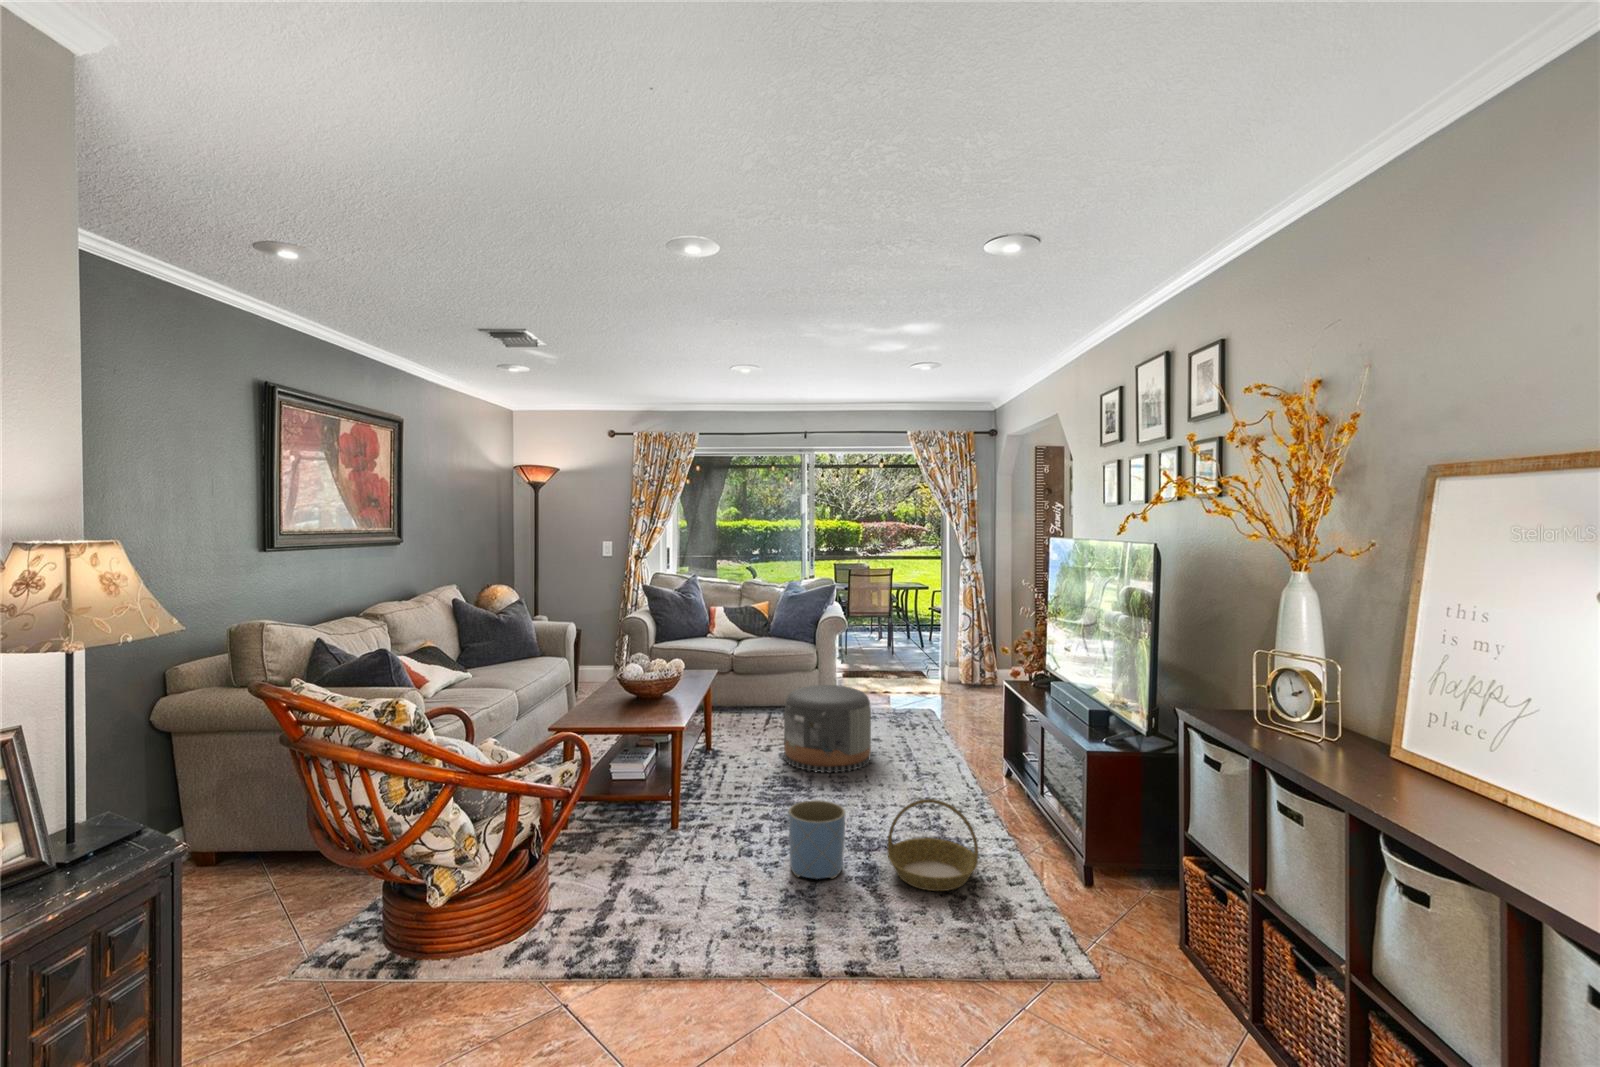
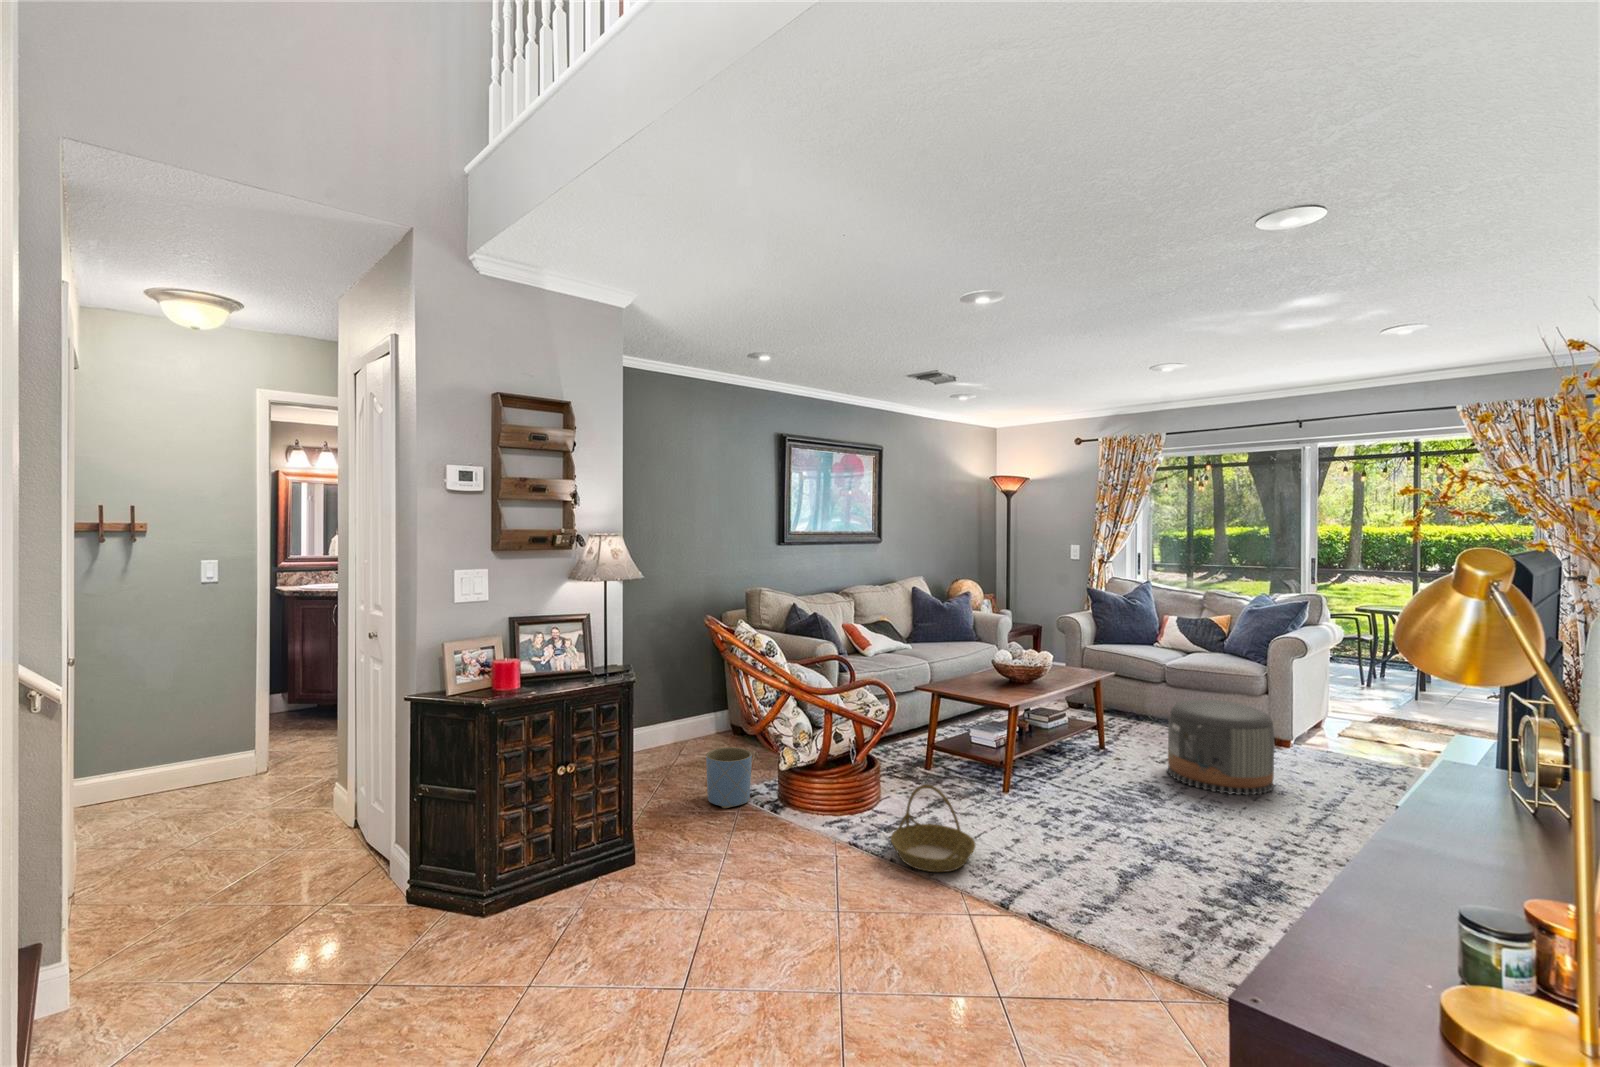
basket: present [887,799,978,891] -> present [891,785,976,872]
planter: present [788,800,846,879] -> present [706,747,752,808]

